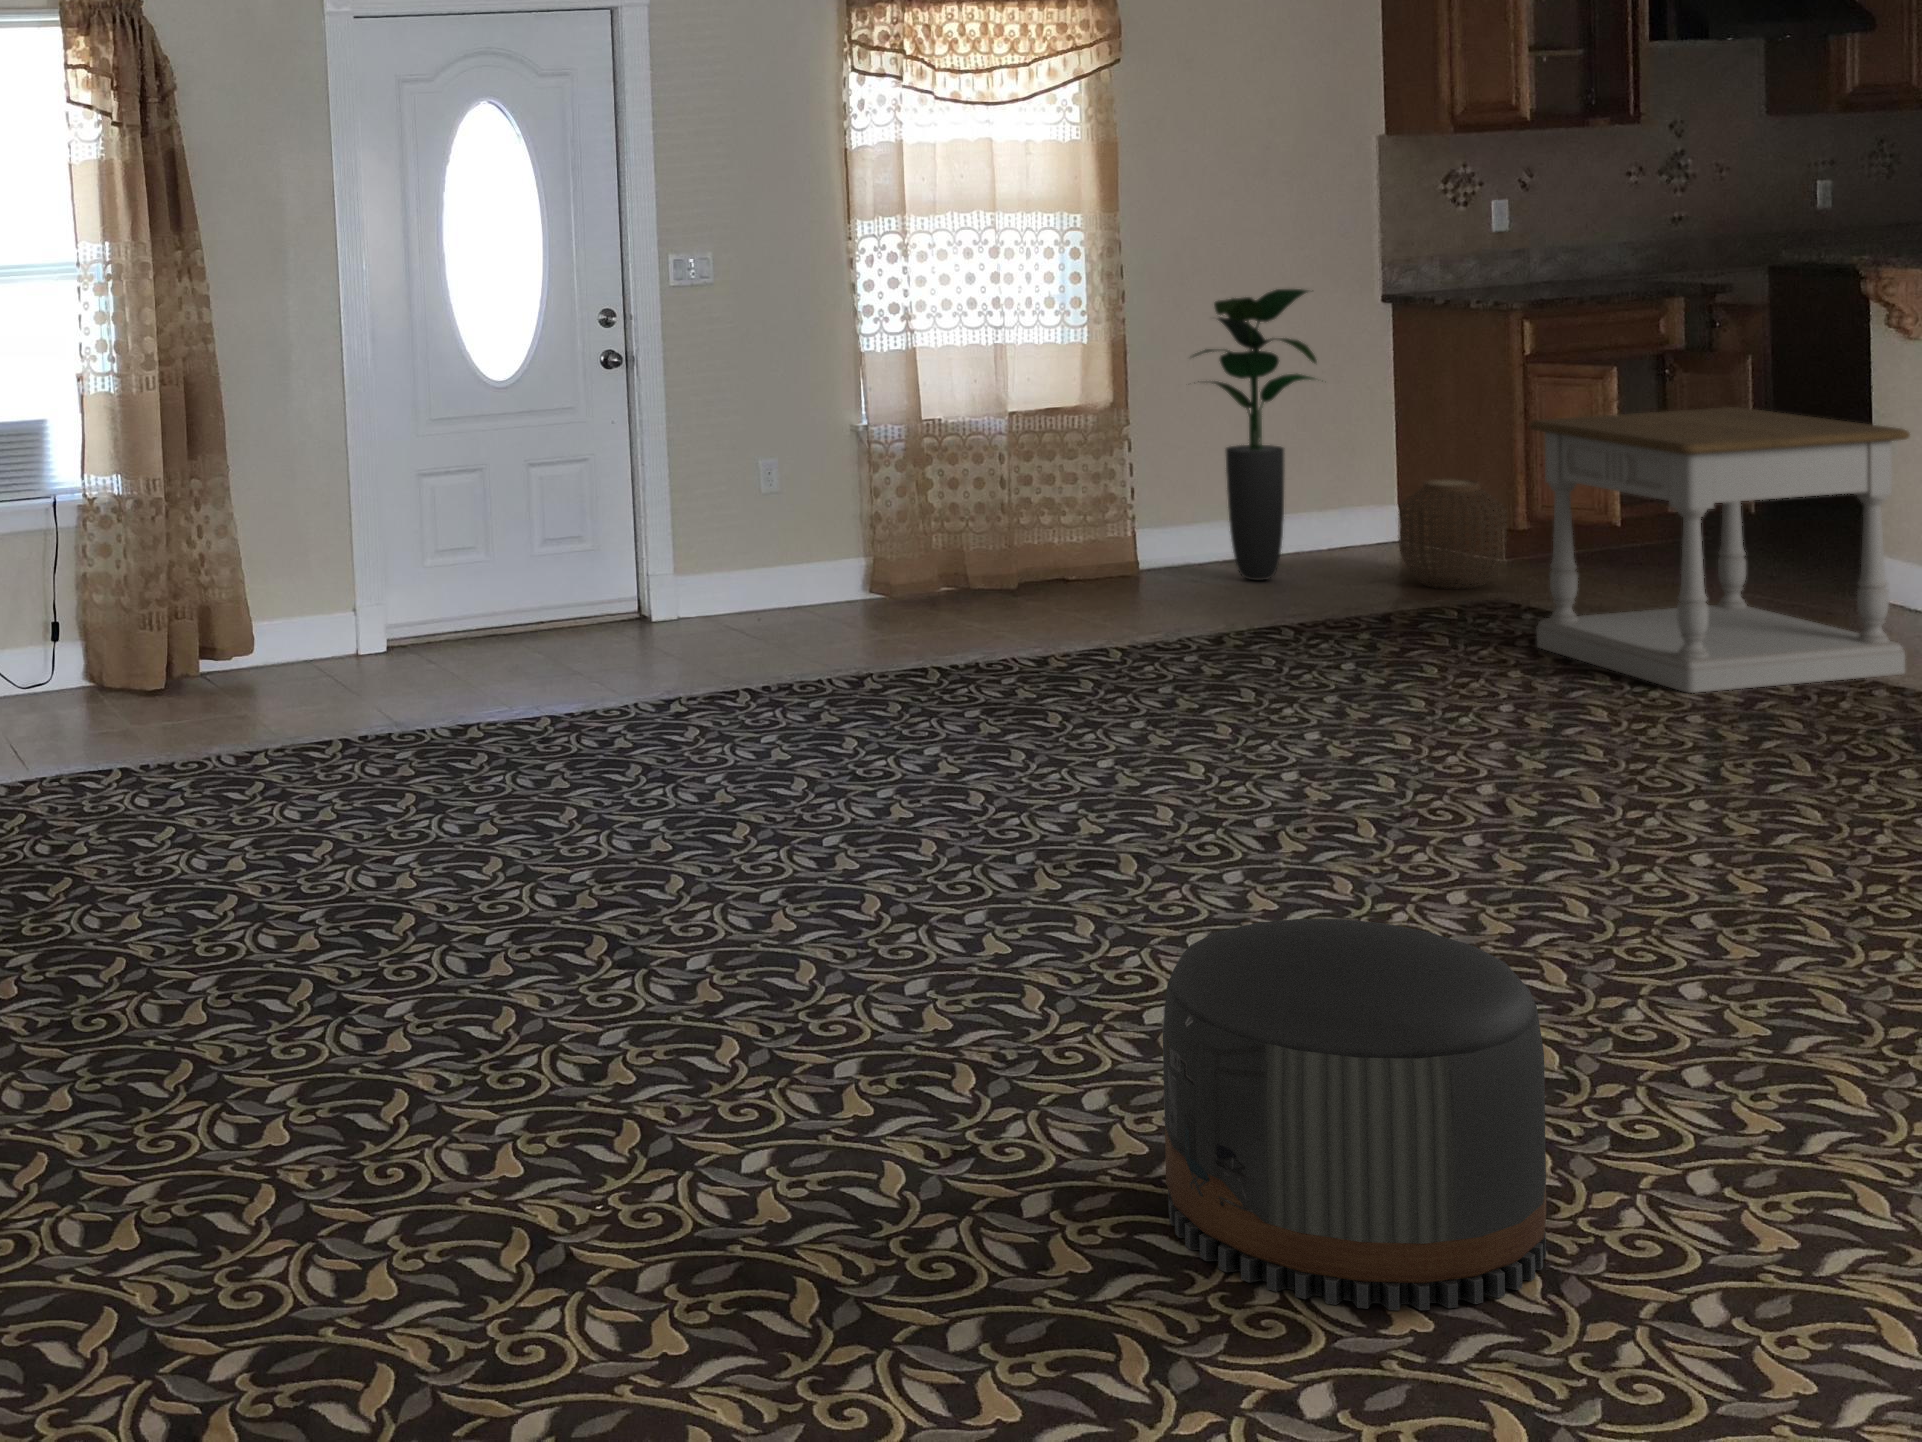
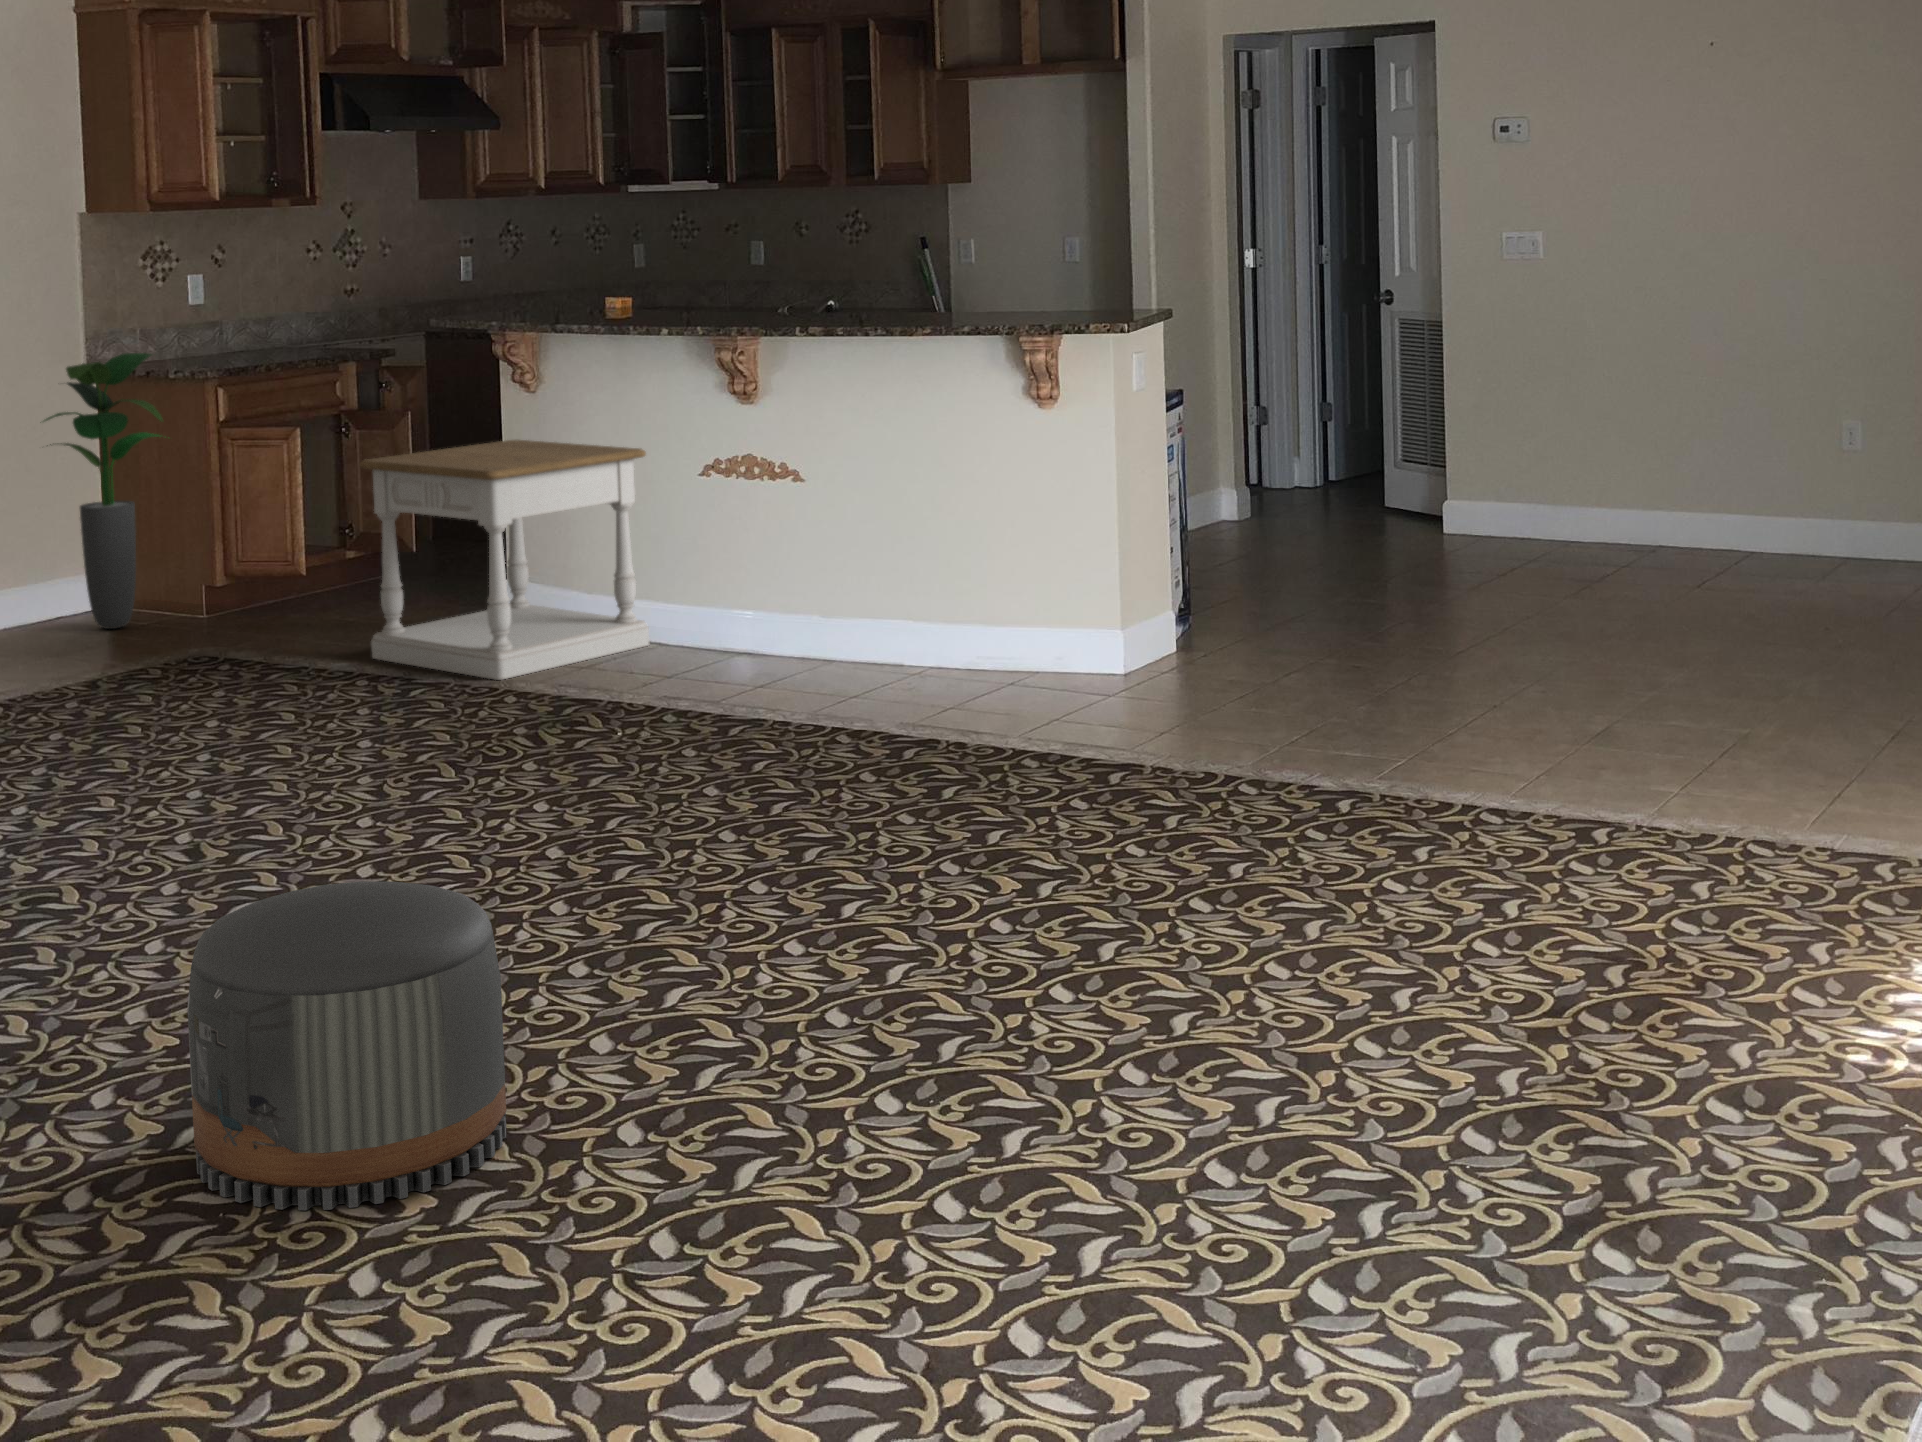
woven basket: present [1398,478,1507,589] -> none [239,518,333,619]

